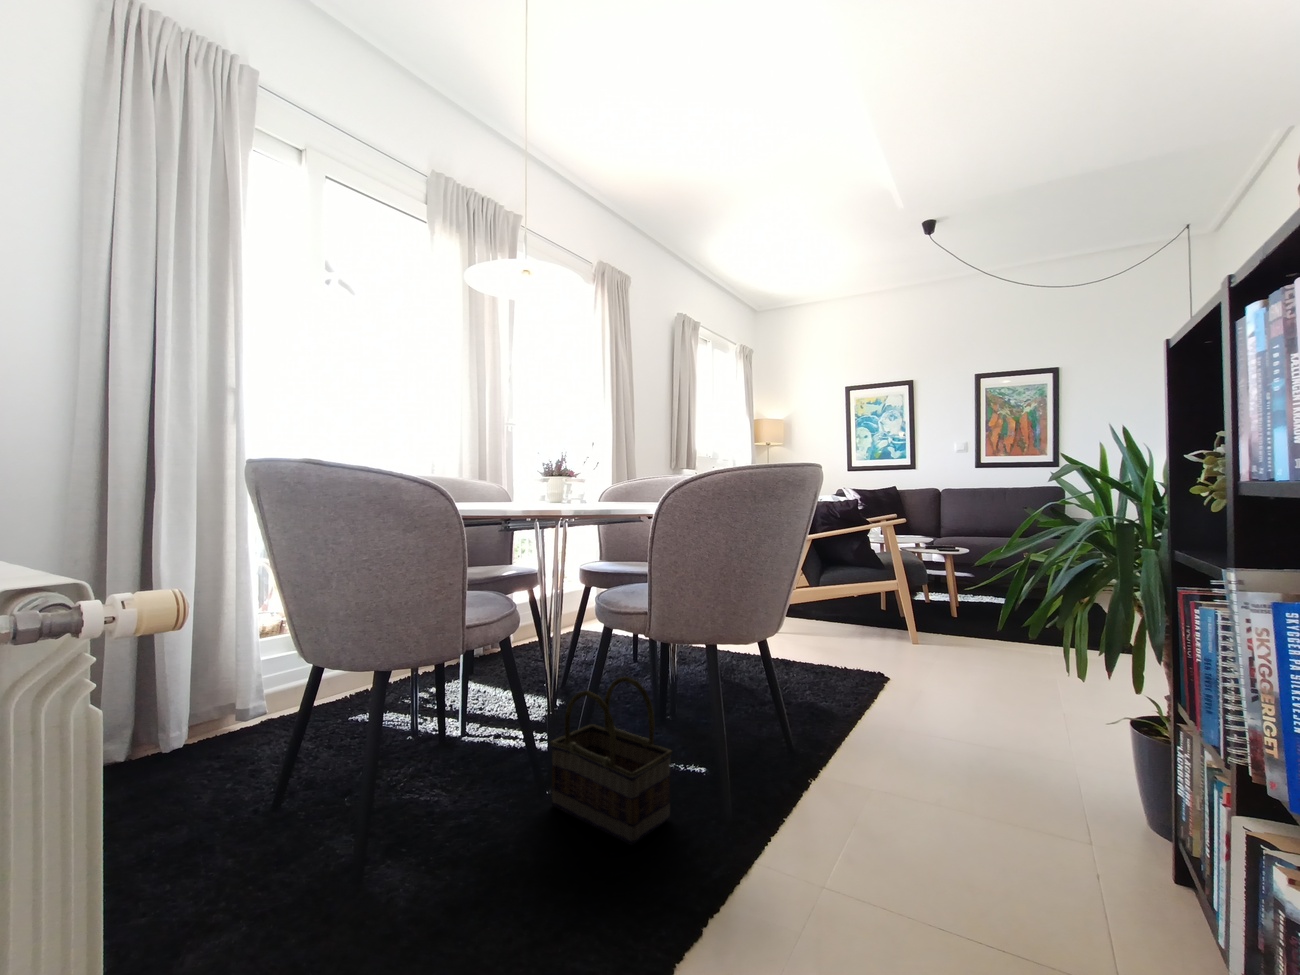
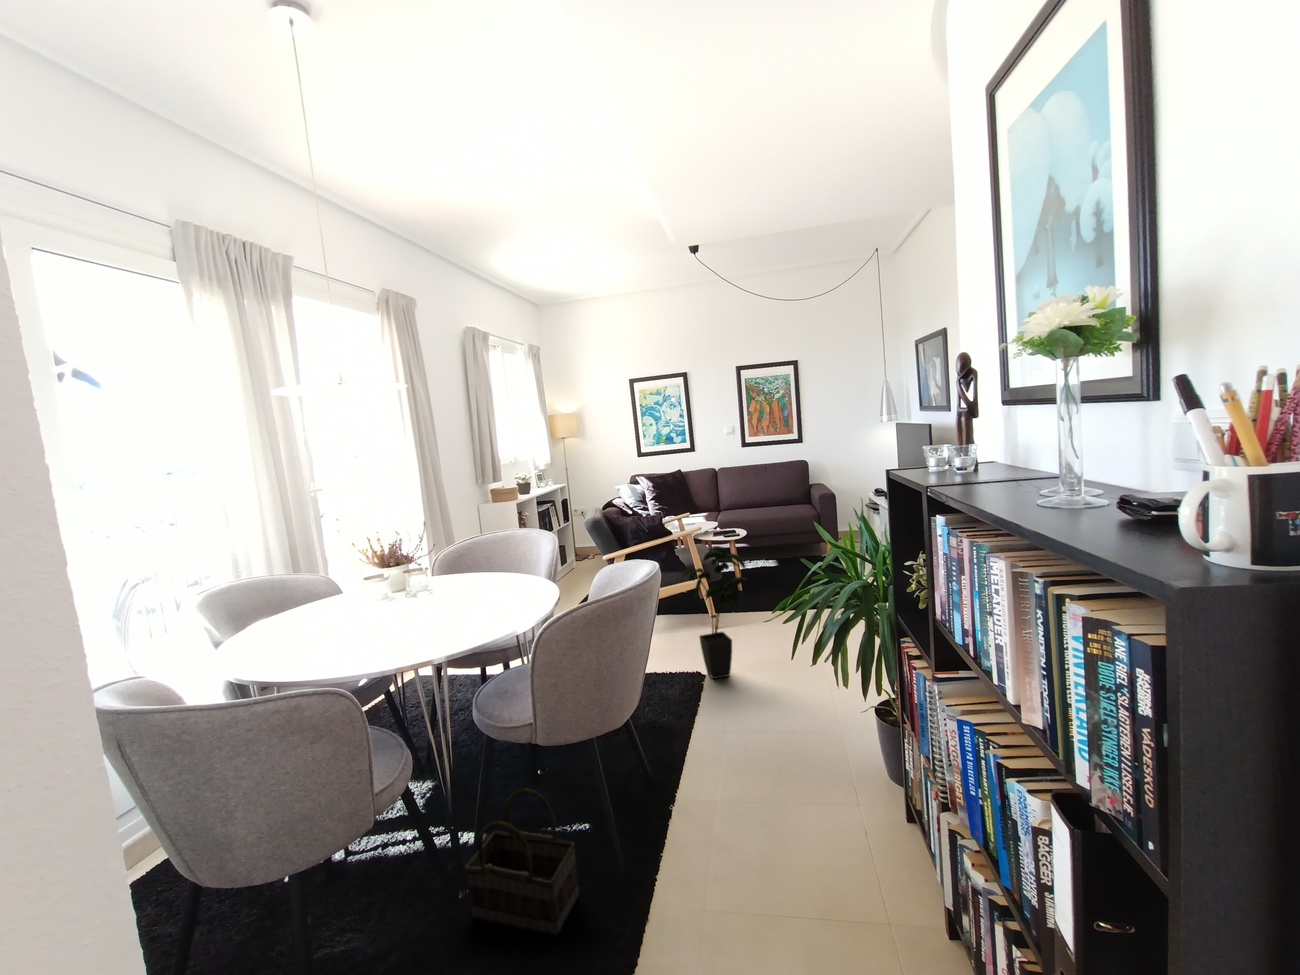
house plant: none [867,516,957,683] -> present [683,546,747,679]

